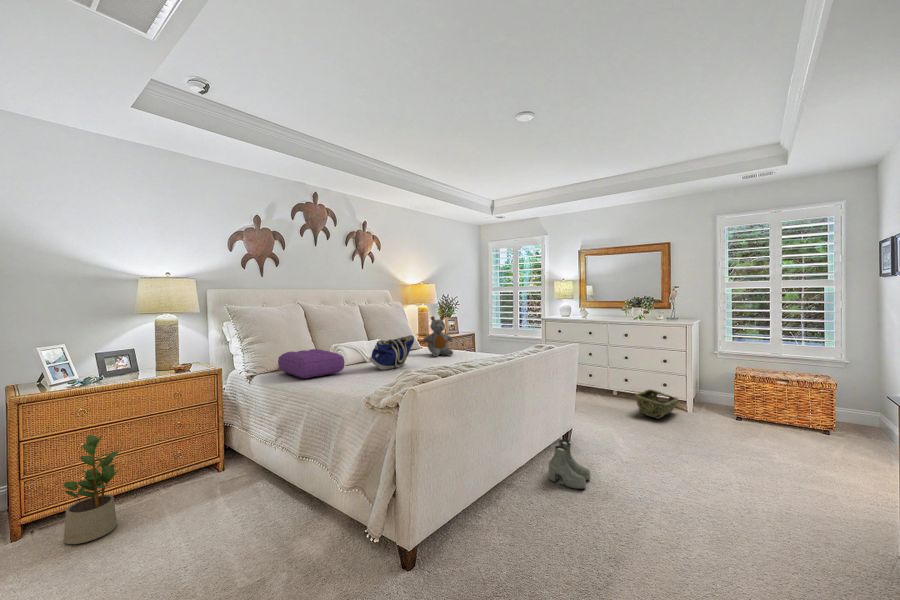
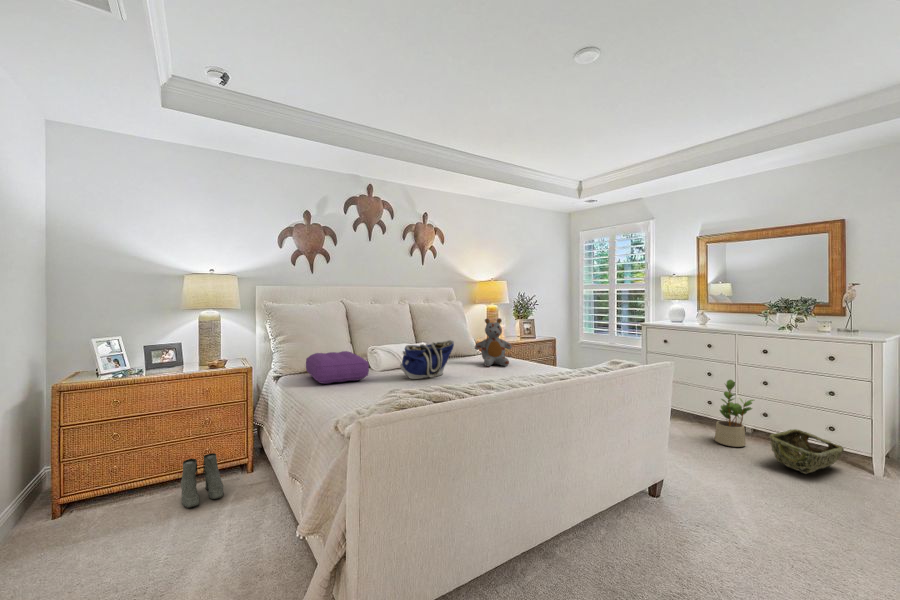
potted plant: present [64,435,120,544] -> present [715,380,754,447]
boots: present [548,440,590,489] -> present [181,453,223,508]

